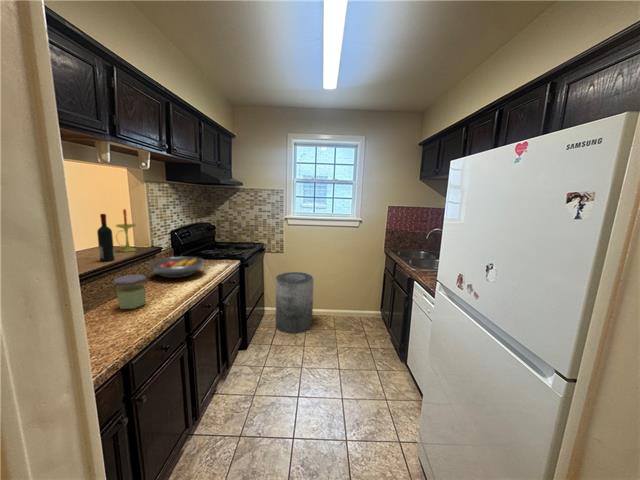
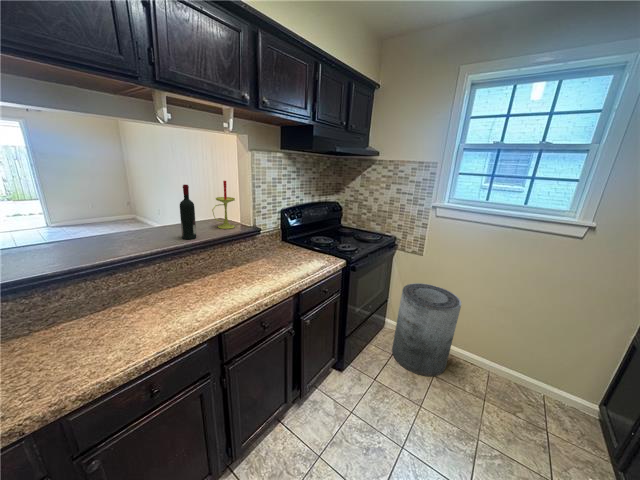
fruit bowl: present [150,257,204,278] -> none [223,244,286,275]
jar: present [114,274,147,309] -> none [131,269,177,317]

